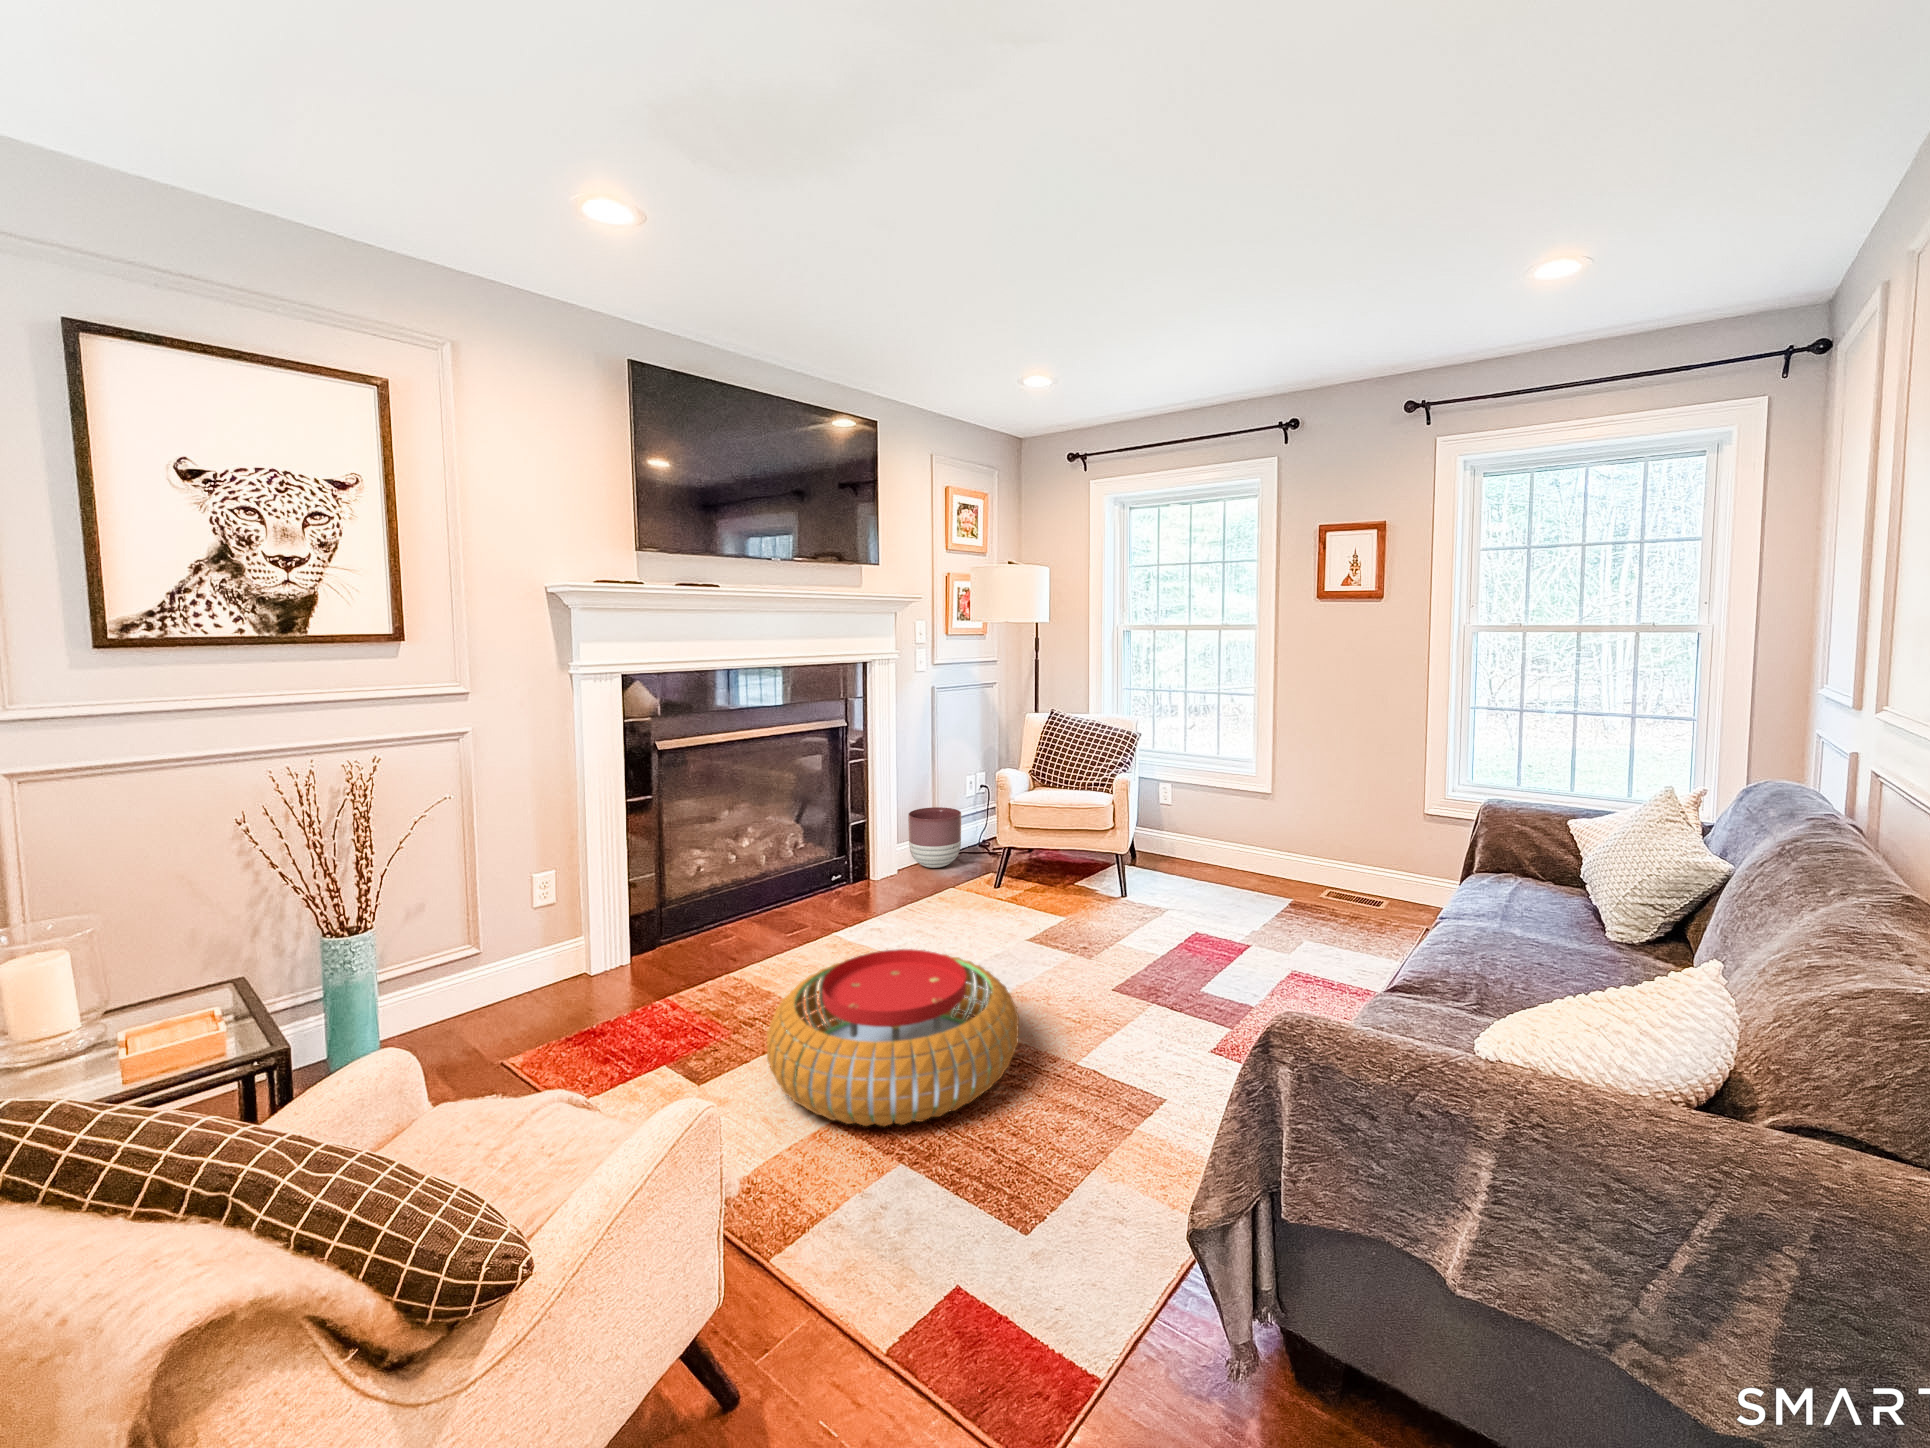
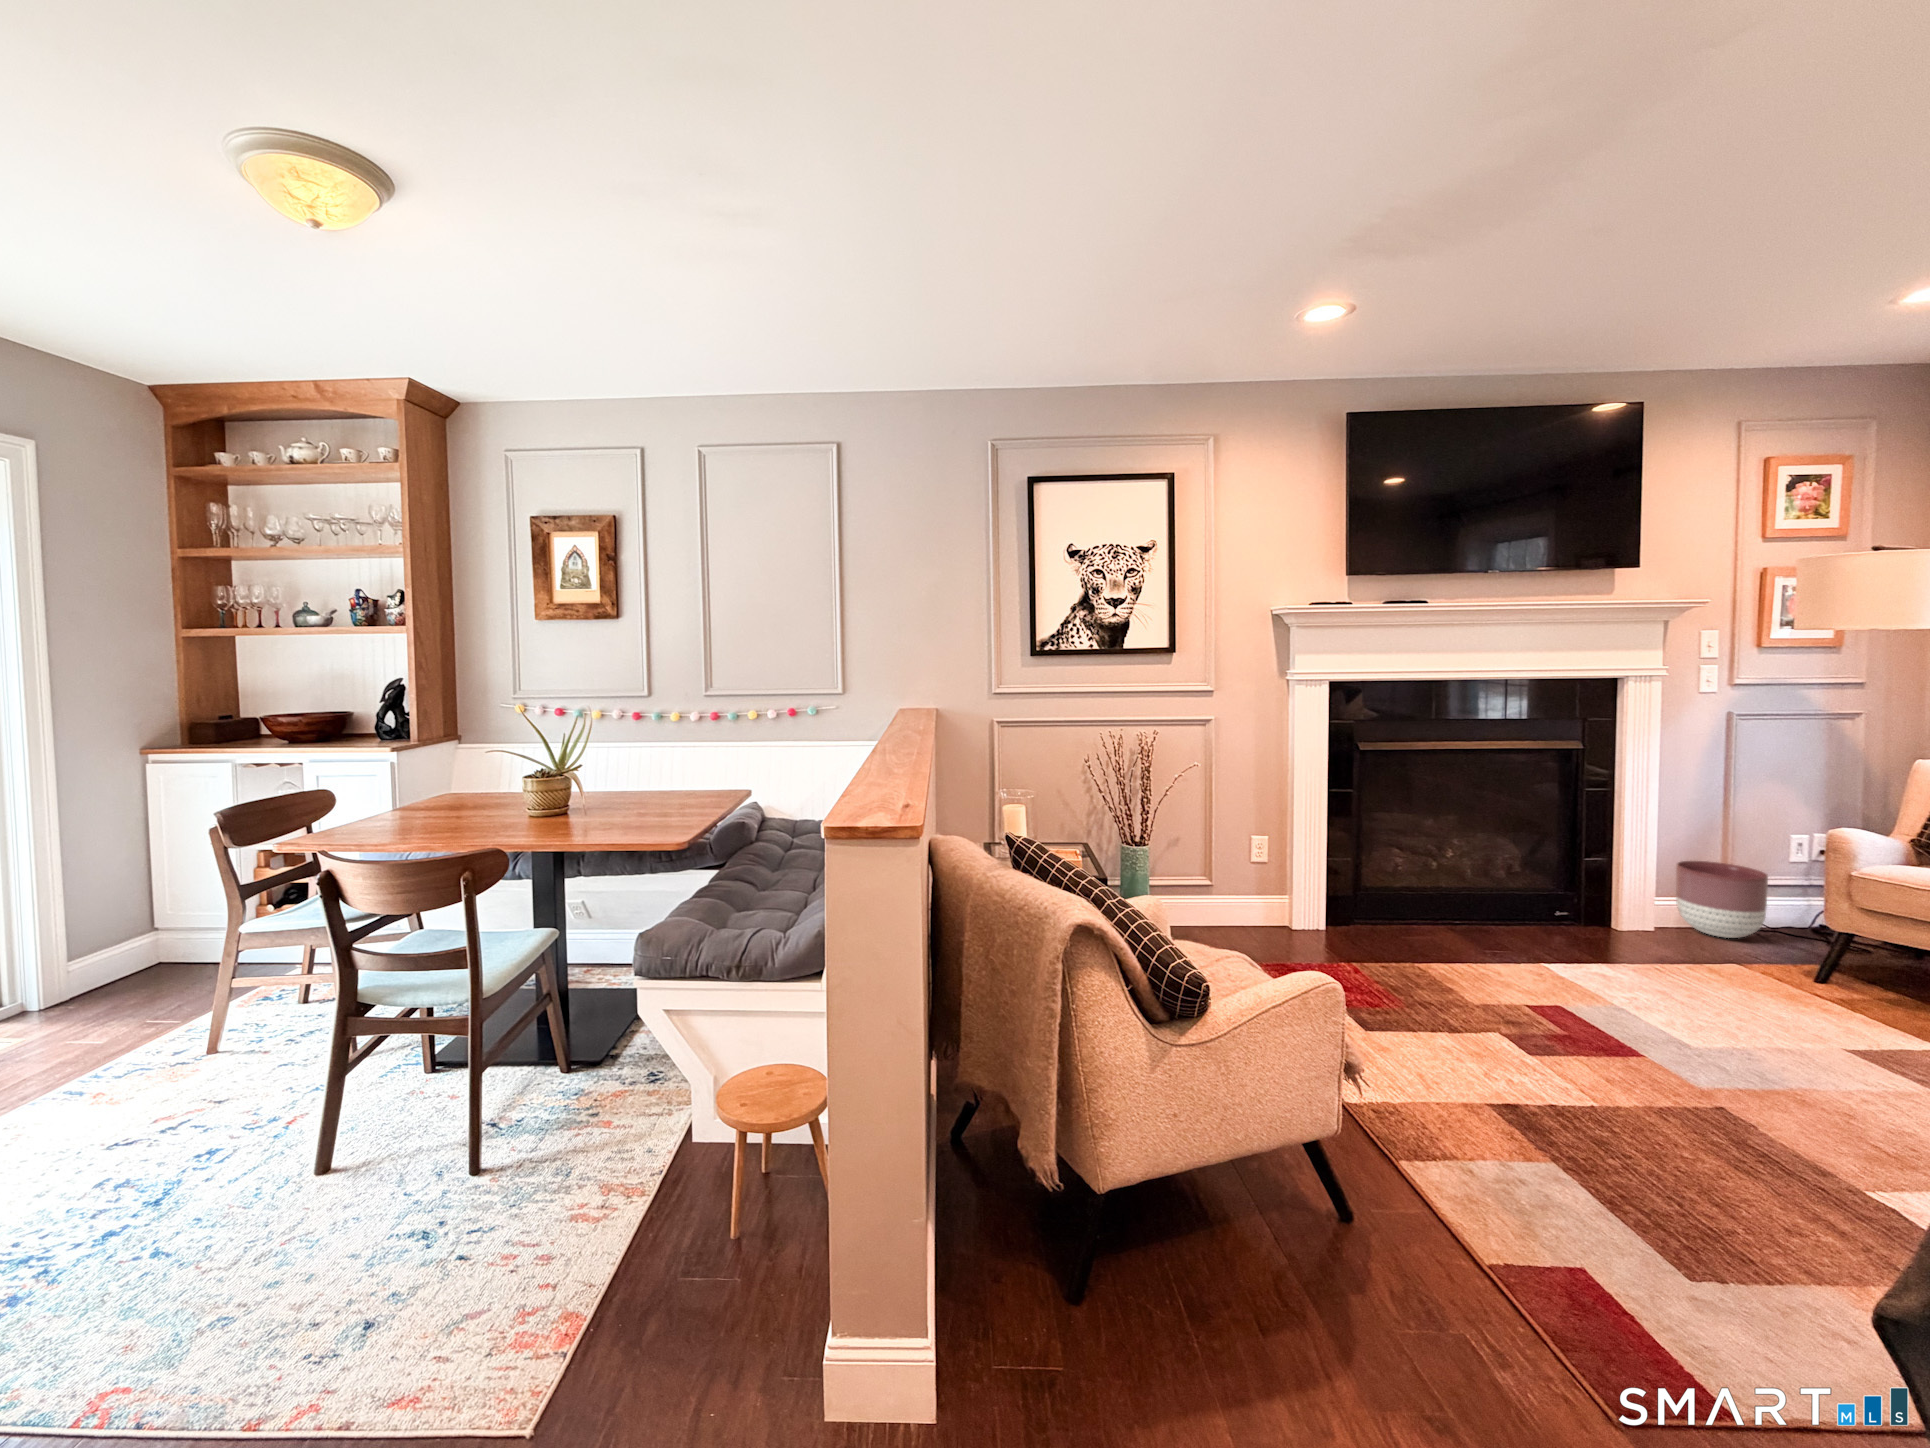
pouf: present [767,949,1019,1126] -> none [1429,971,1764,1156]

